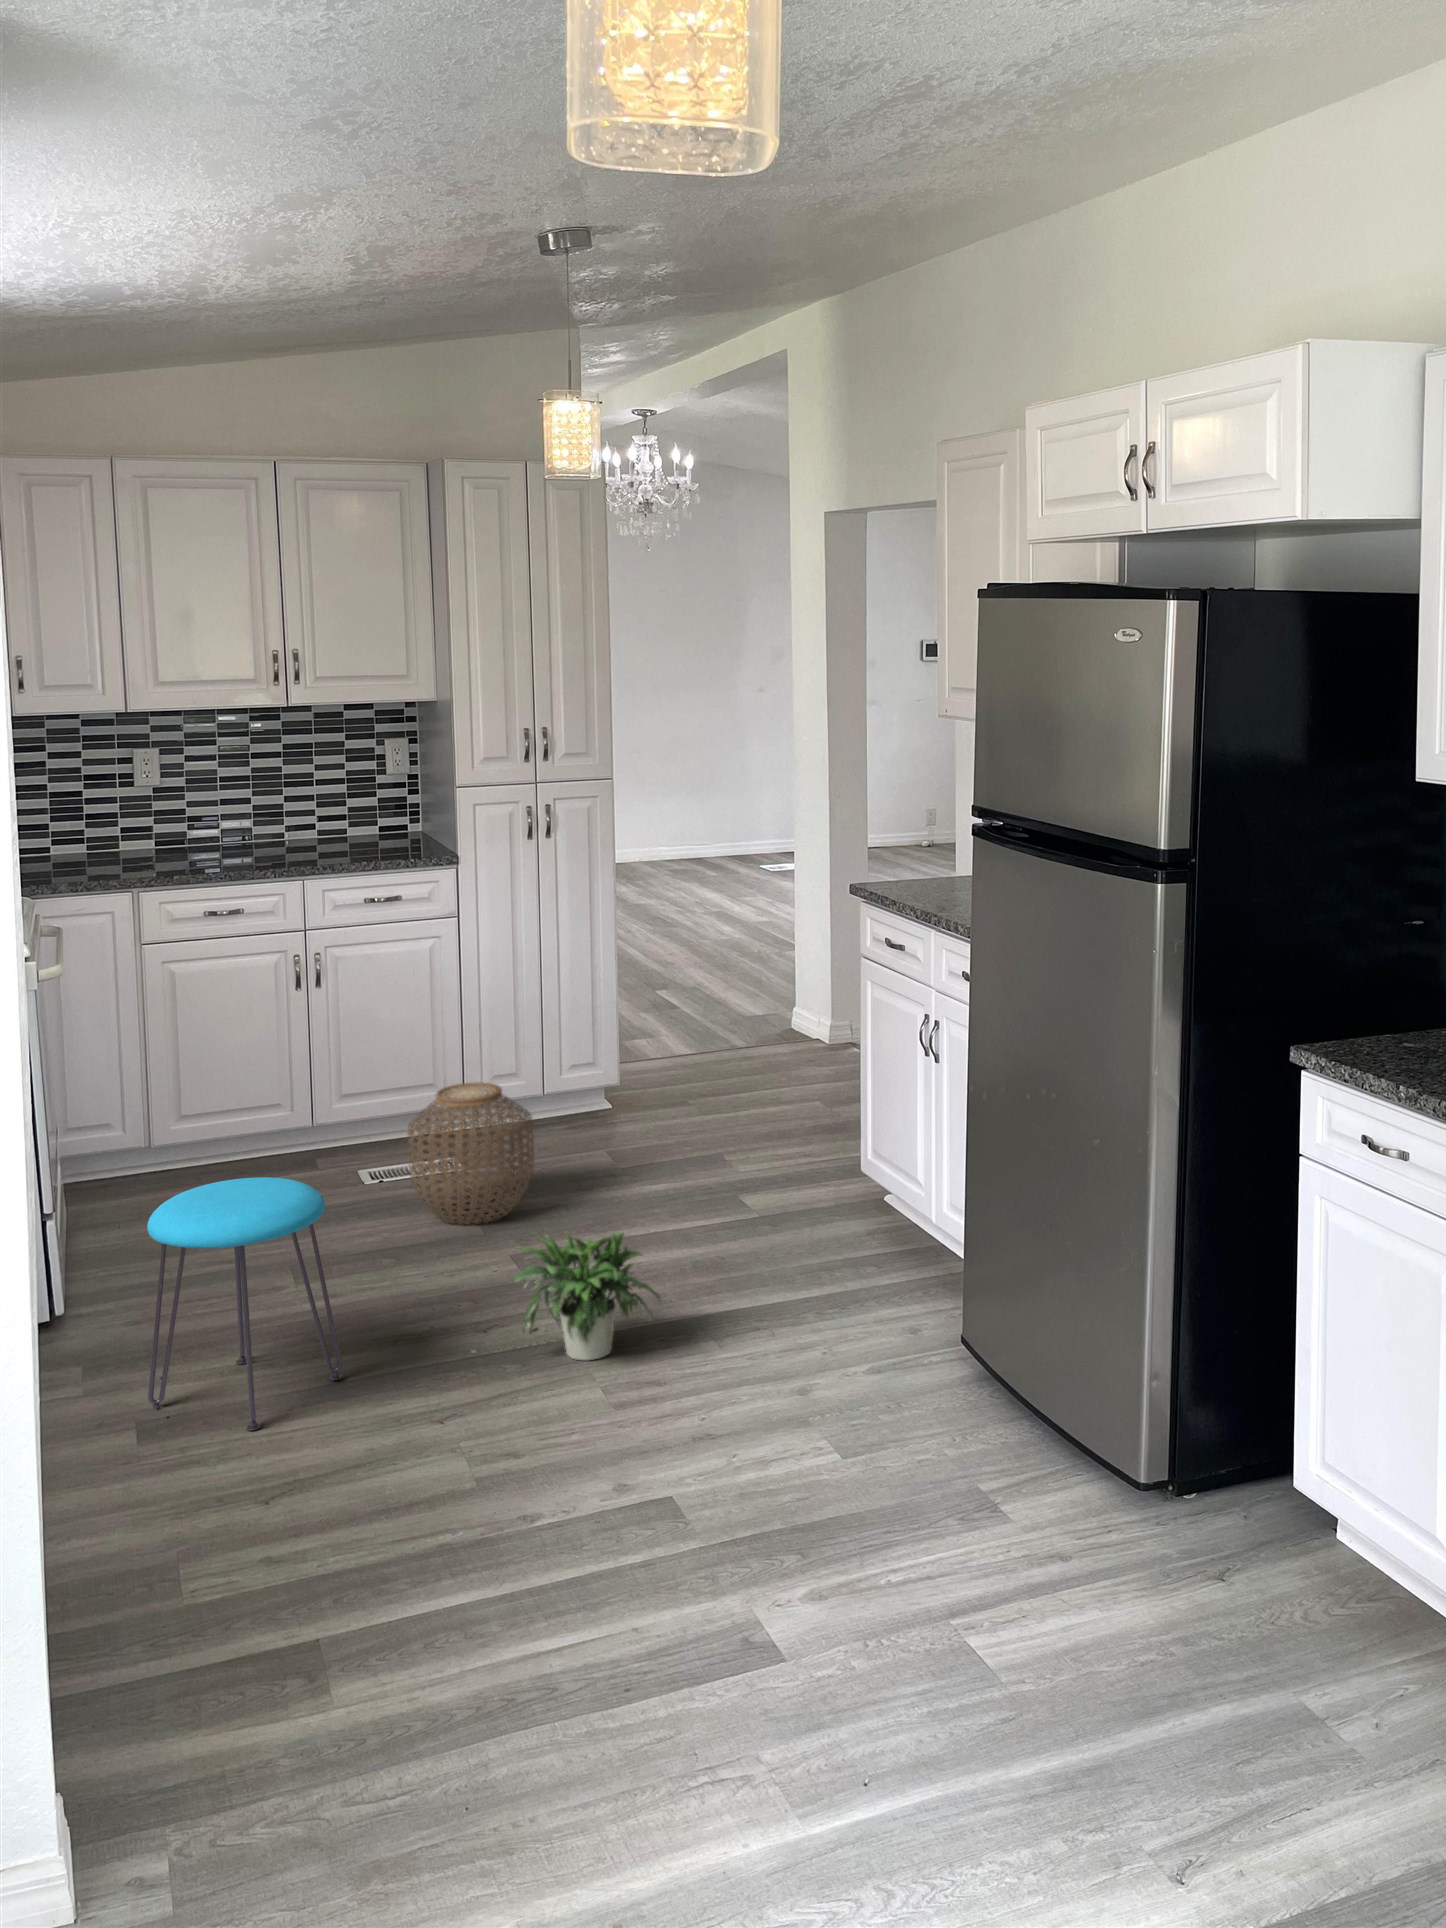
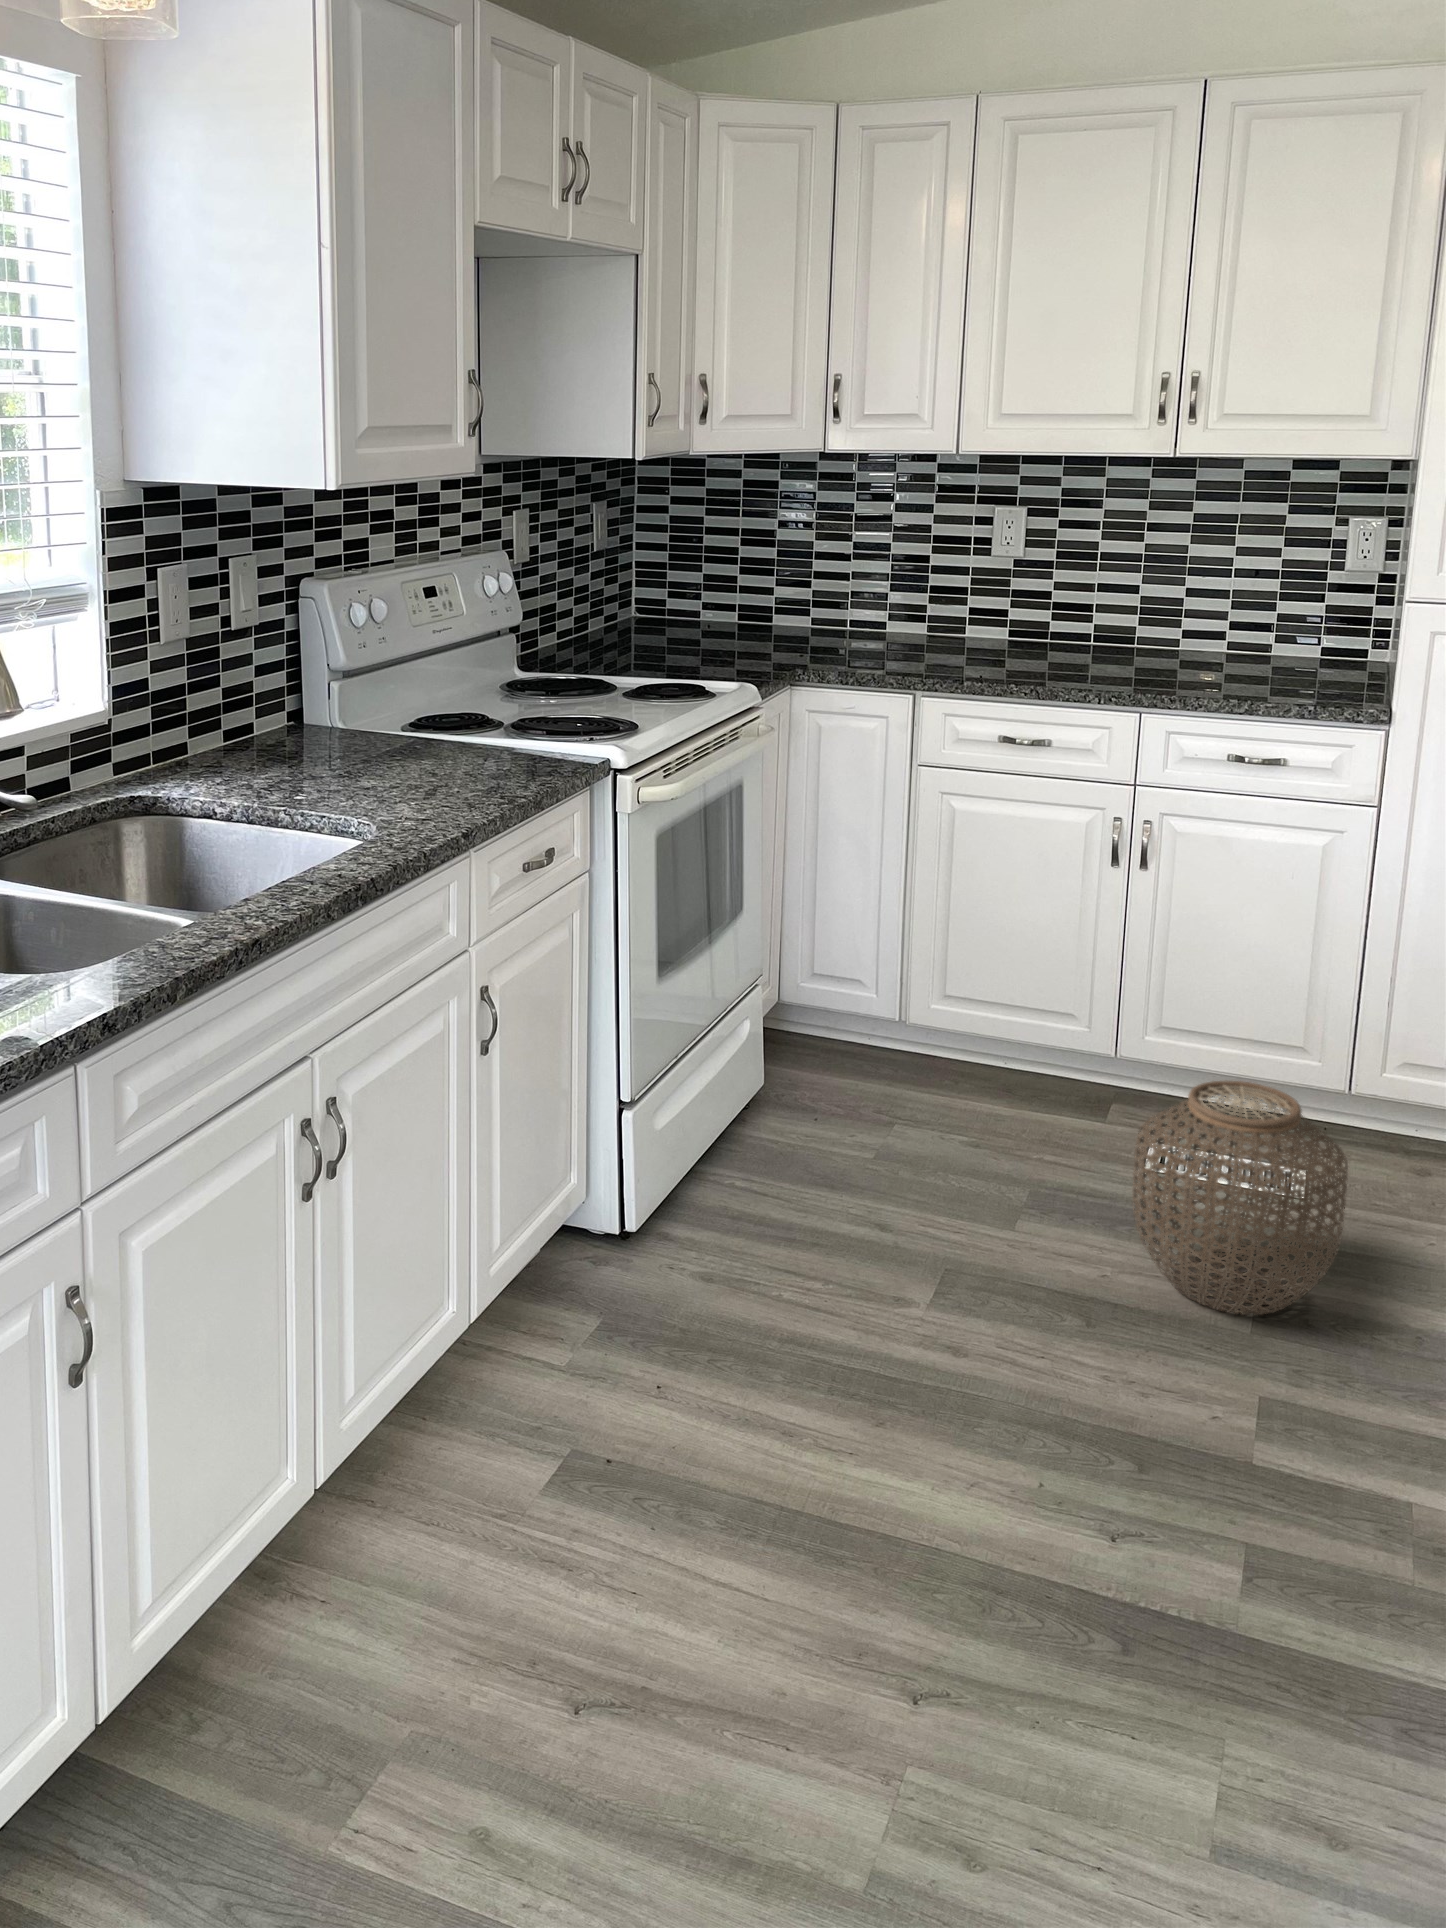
stool: present [147,1177,342,1430] -> none [508,1168,767,1573]
potted plant: present [472,1232,661,1360] -> none [976,1448,1315,1741]

